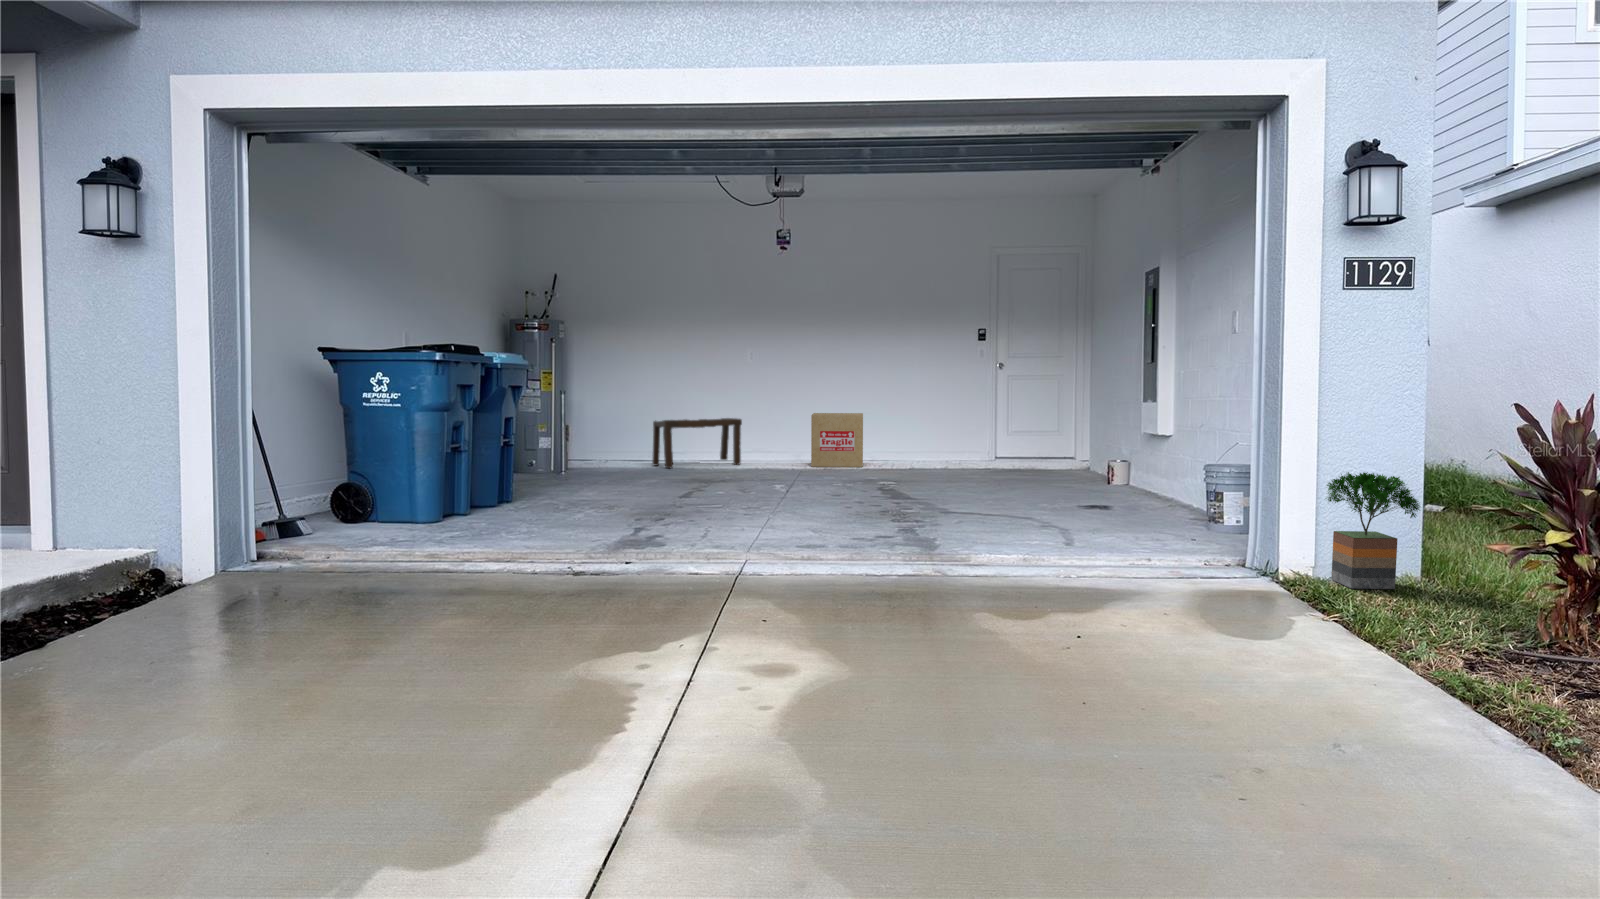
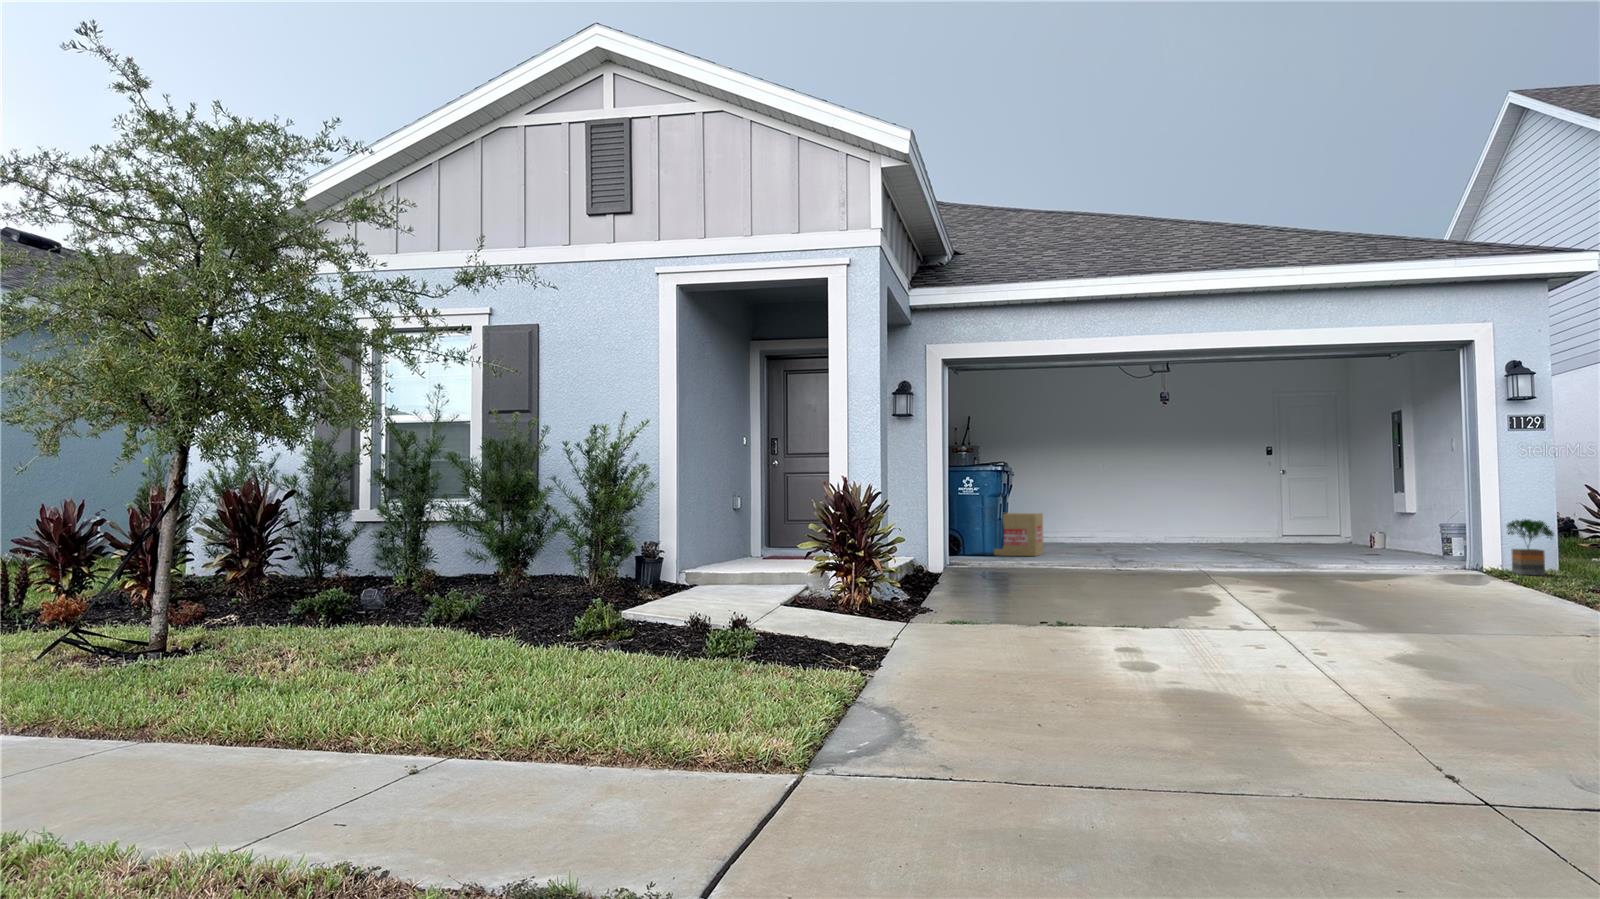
cardboard box: present [811,413,863,467] -> present [994,513,1043,556]
bench: present [652,418,742,468] -> none [1042,508,1102,540]

